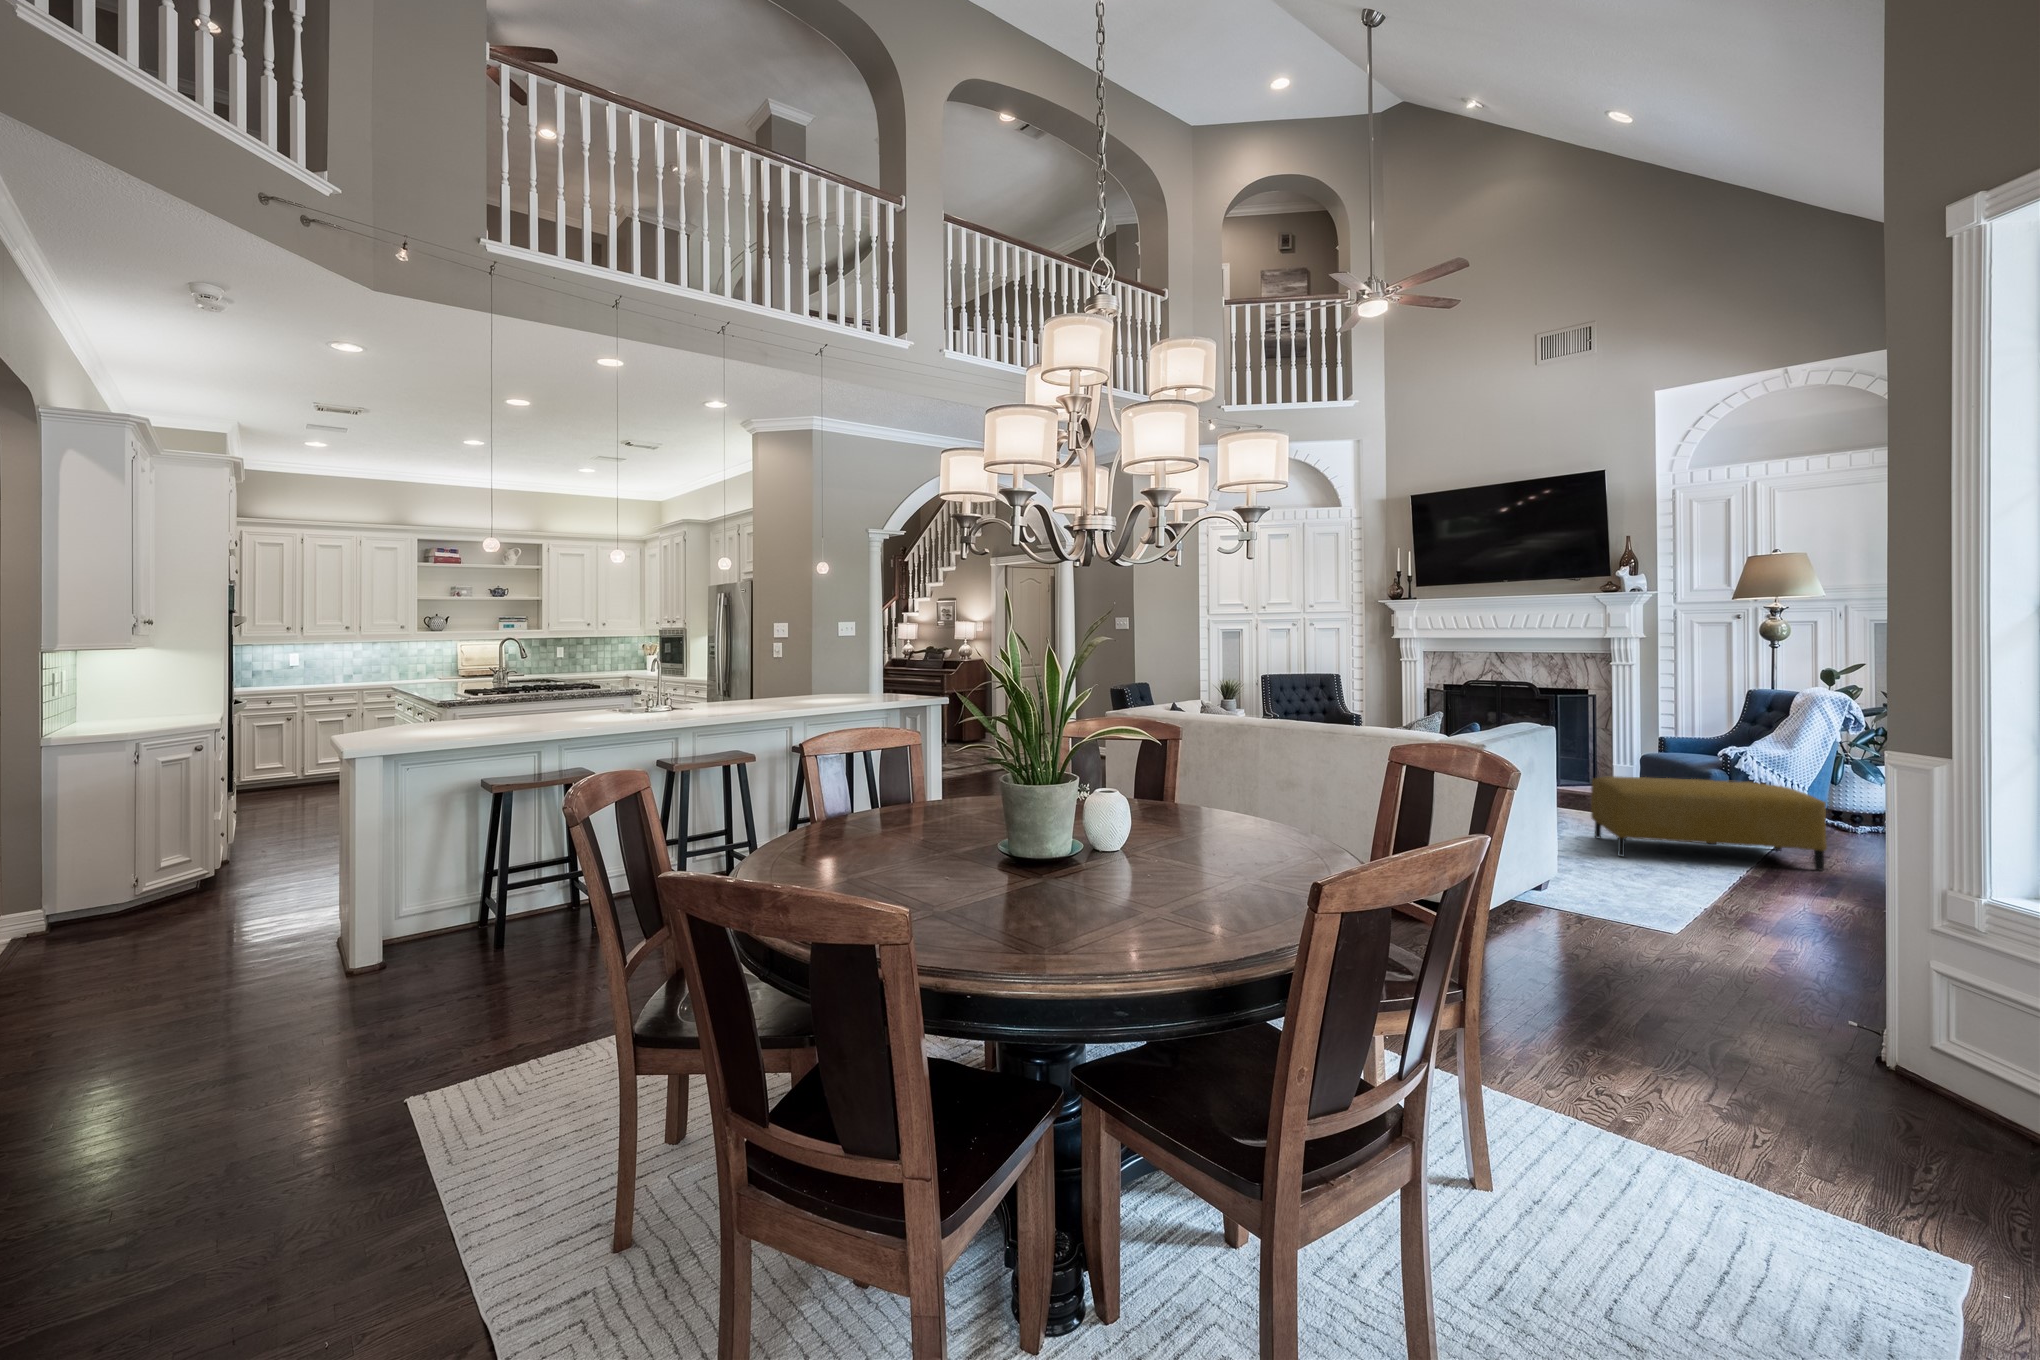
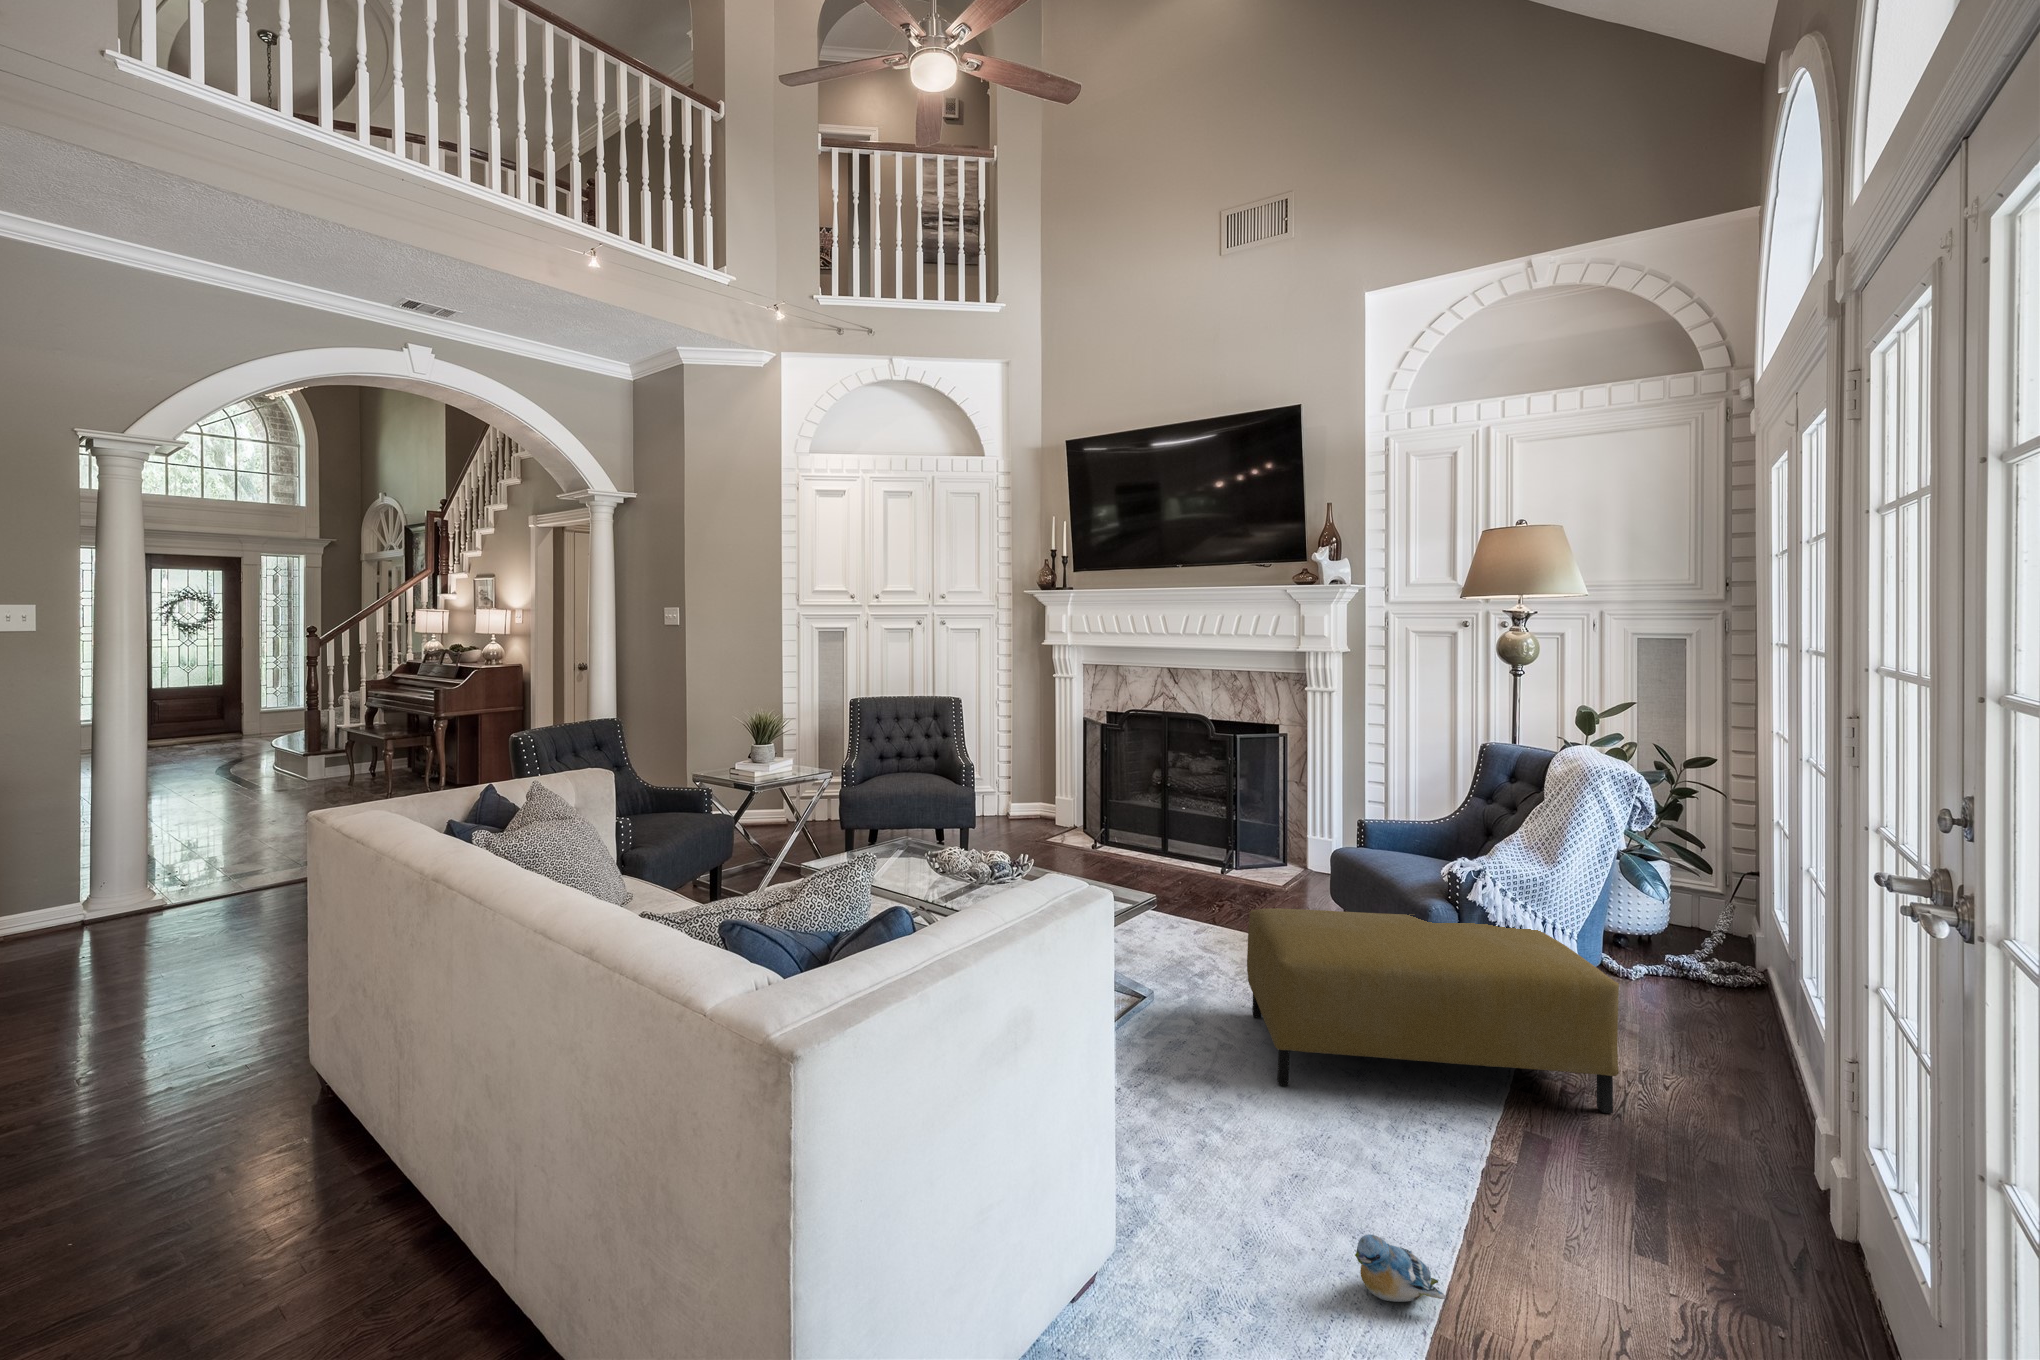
plush toy: none [1671,874,1716,901] -> present [1355,1234,1446,1302]

